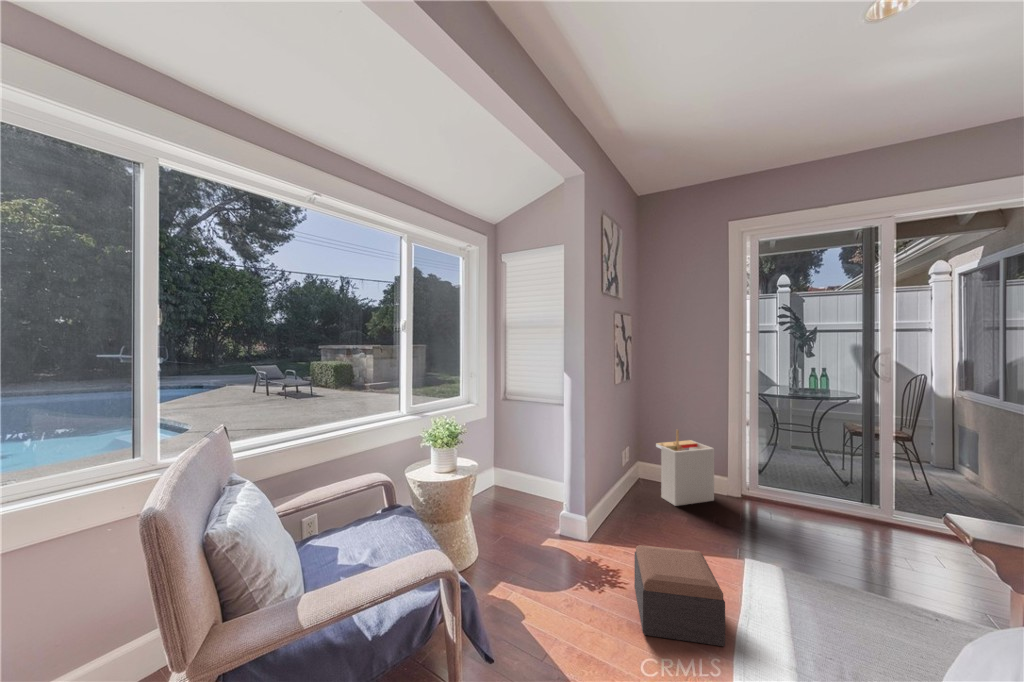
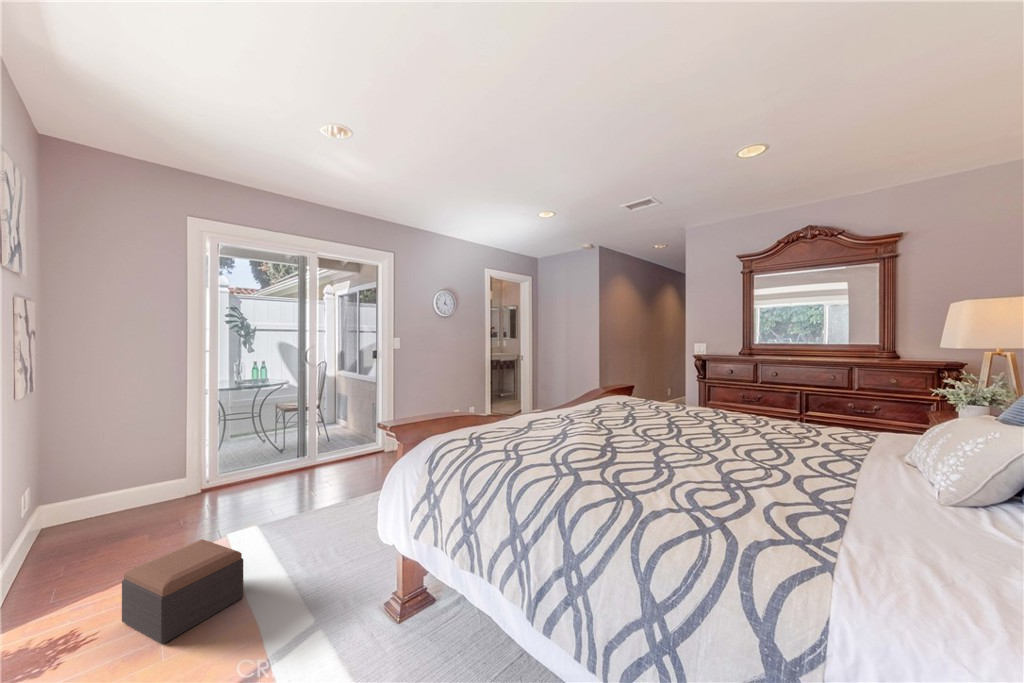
storage bin: present [656,430,714,506] -> none [81,444,167,534]

